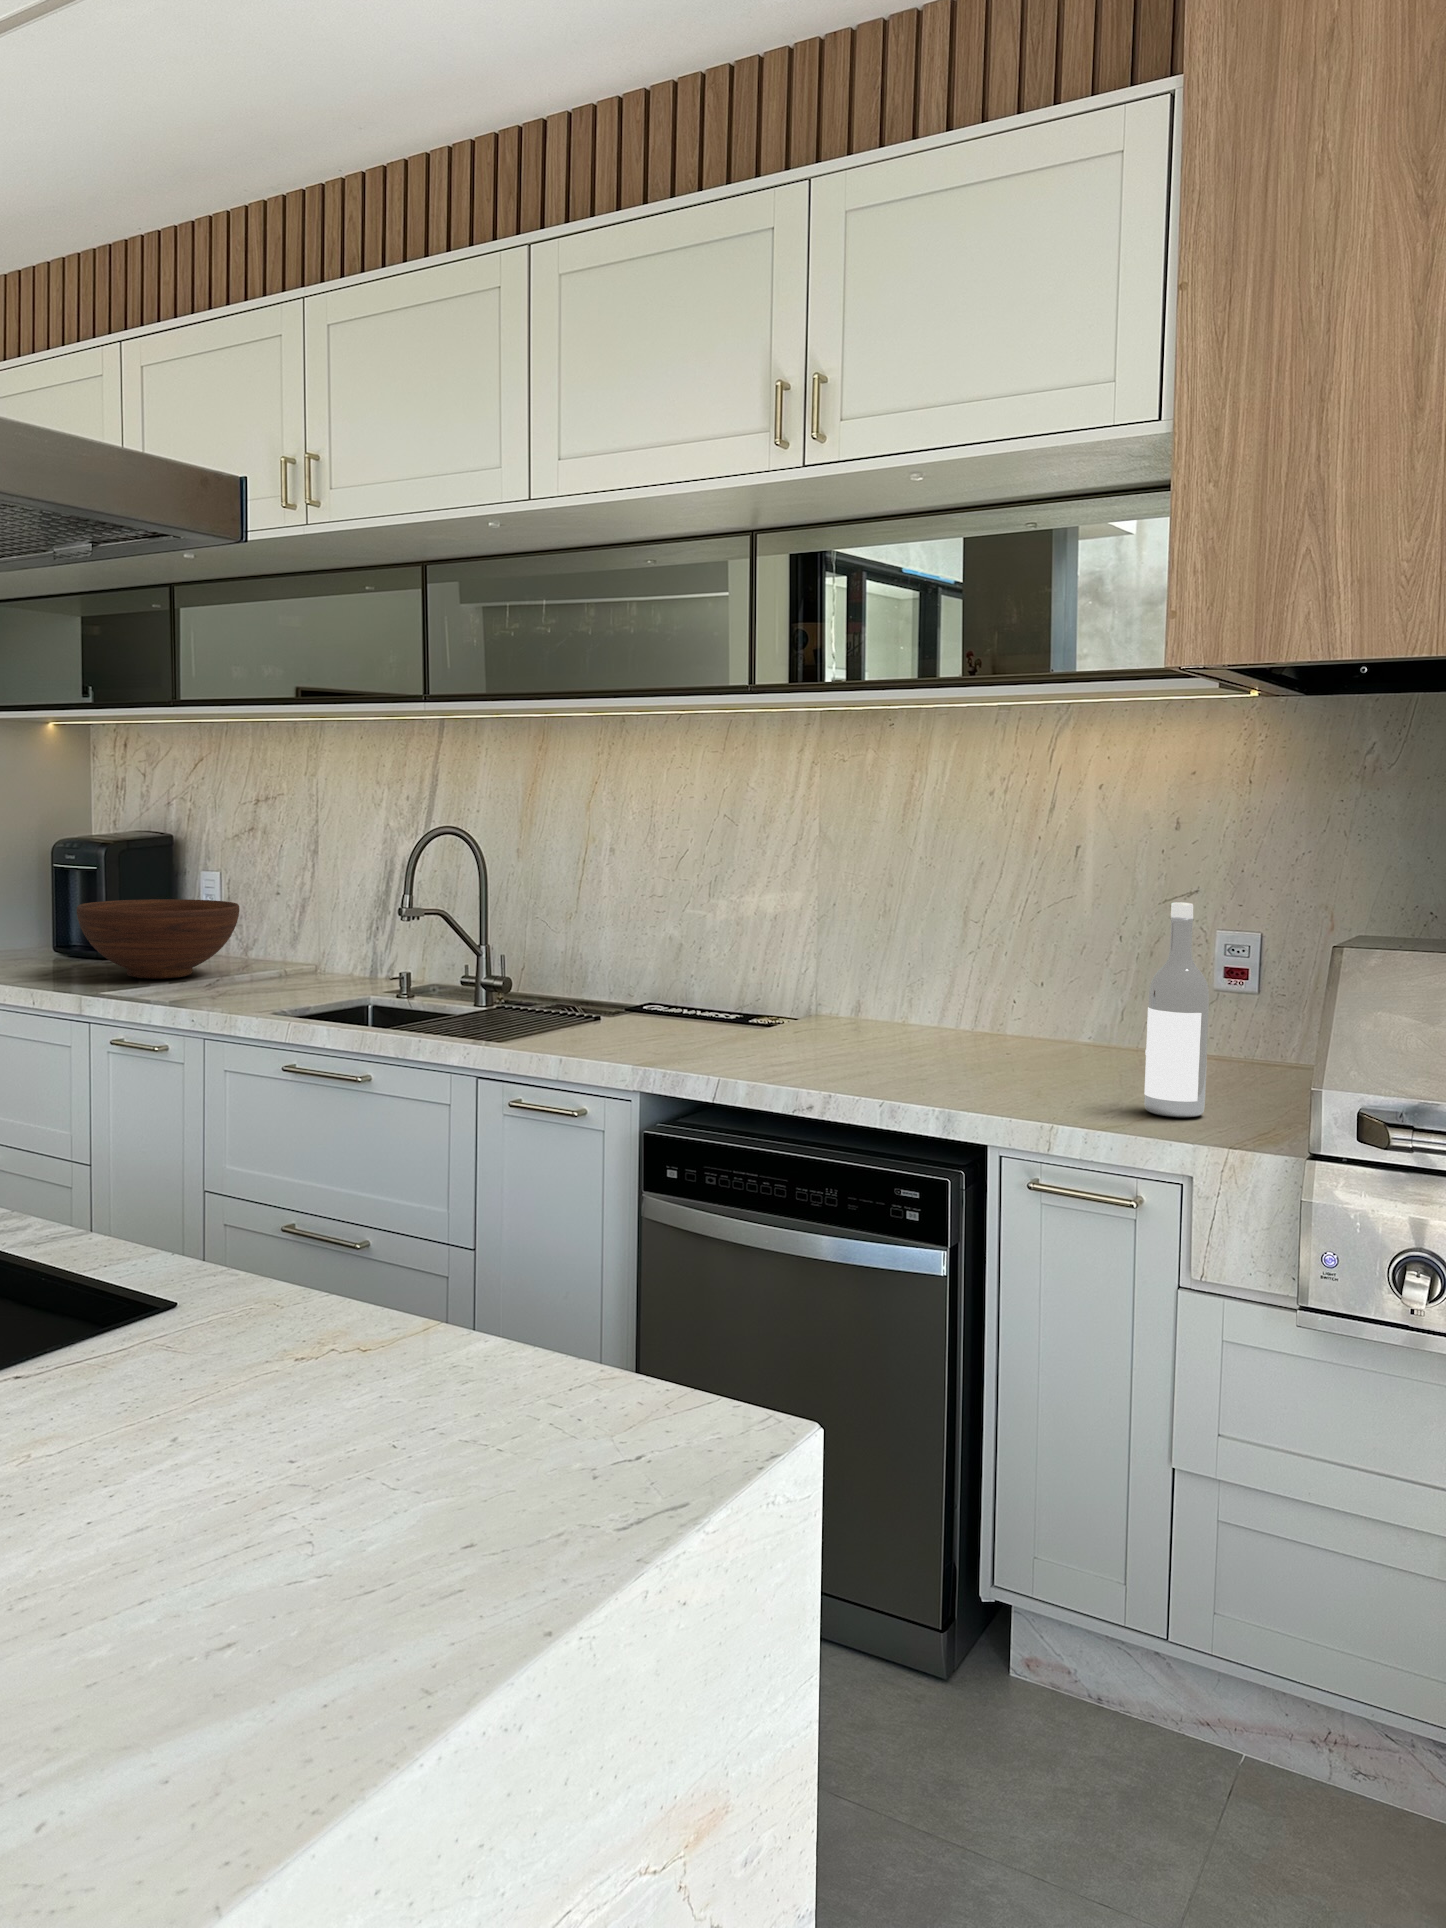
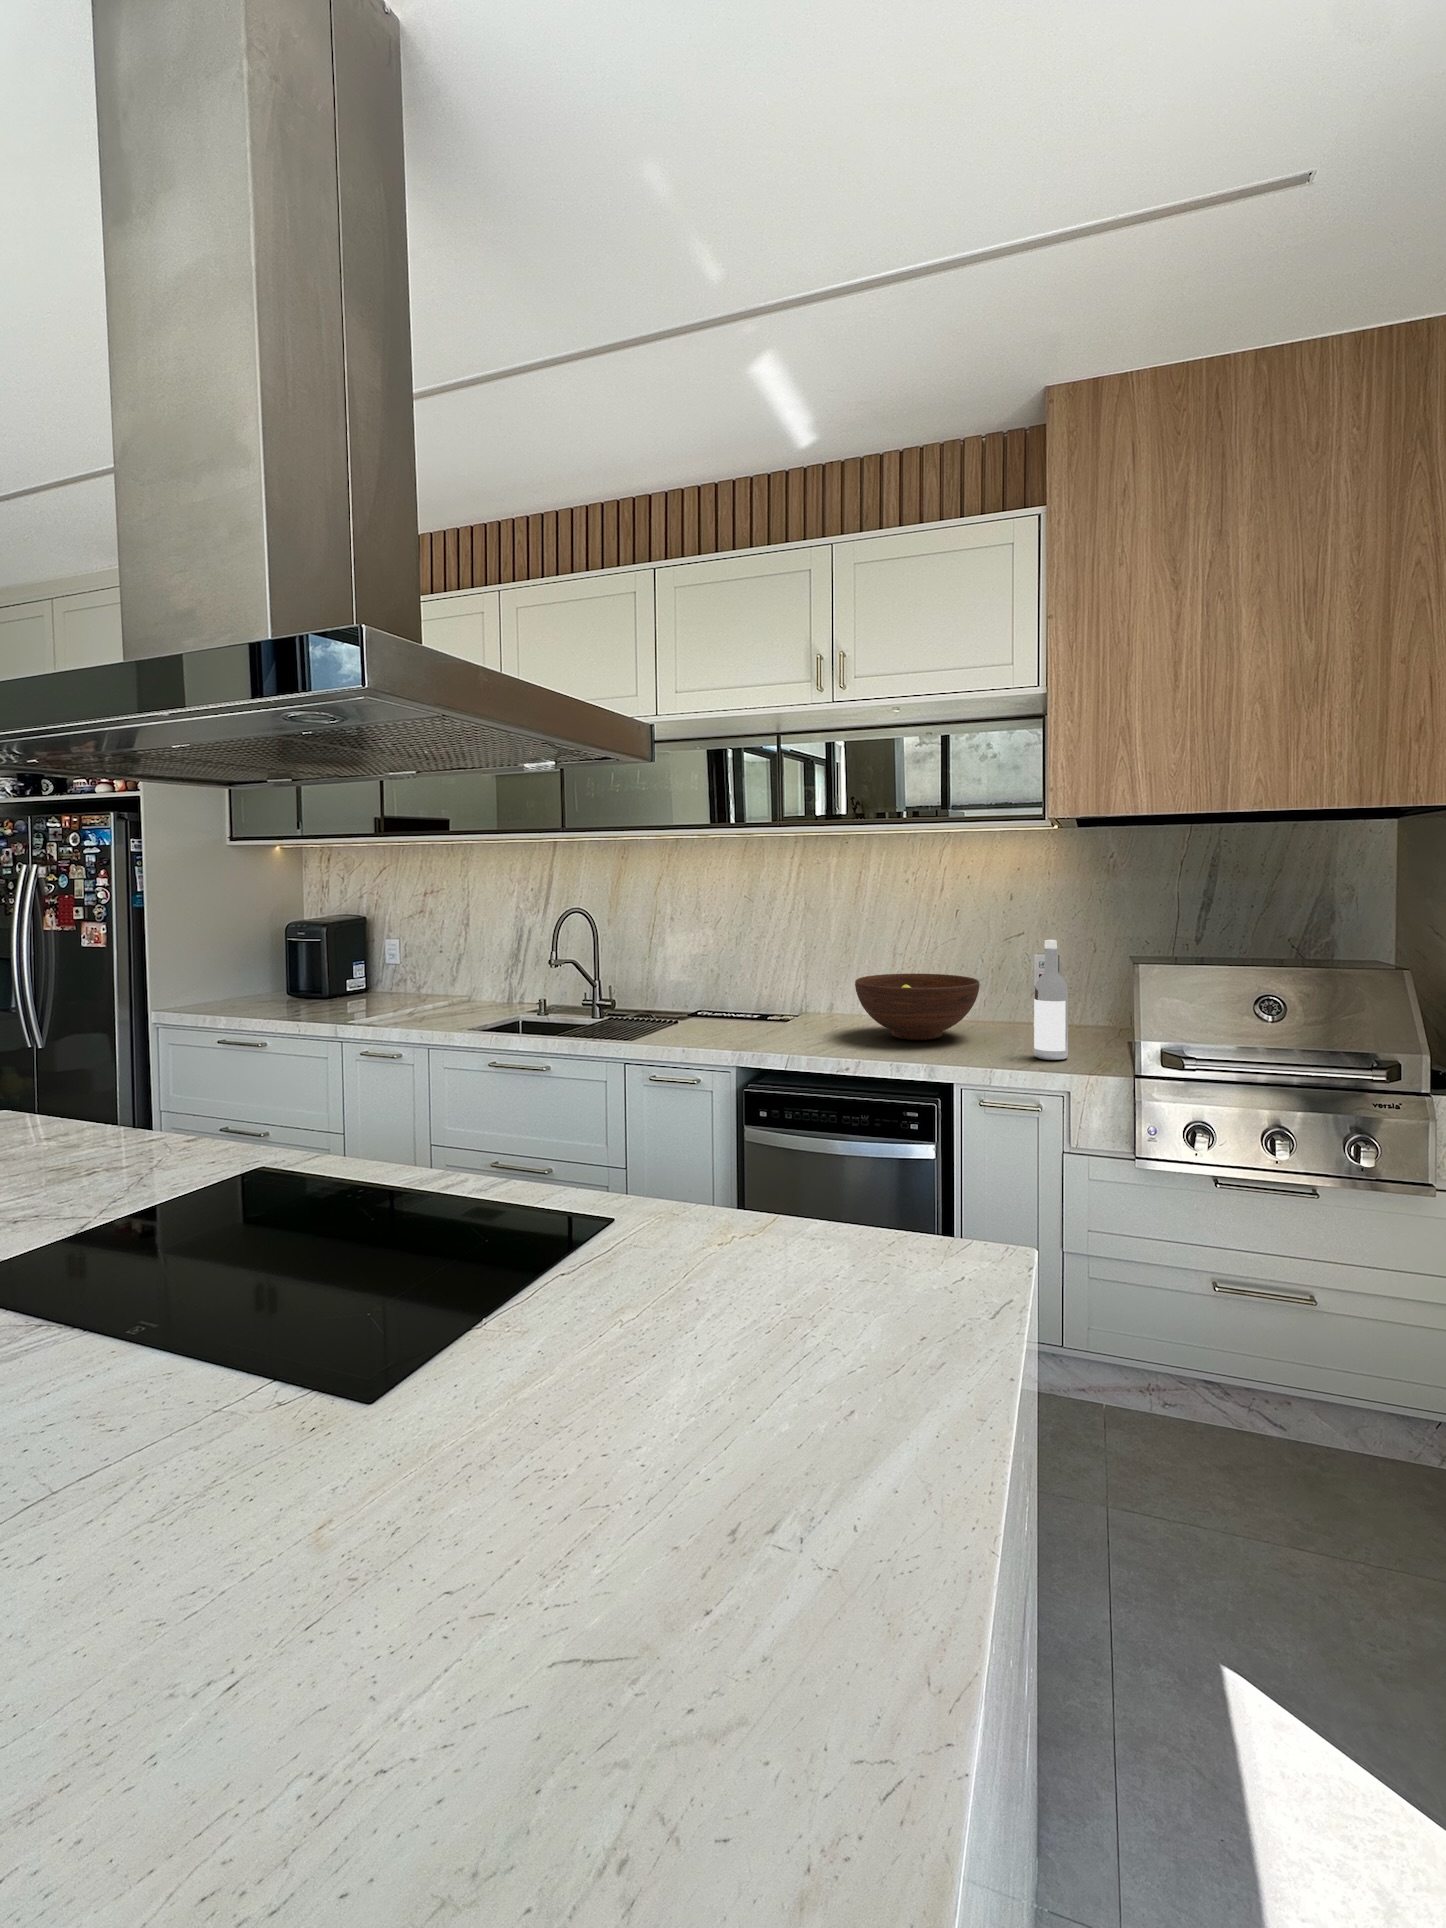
fruit bowl: present [77,899,239,979] -> present [855,974,979,1040]

